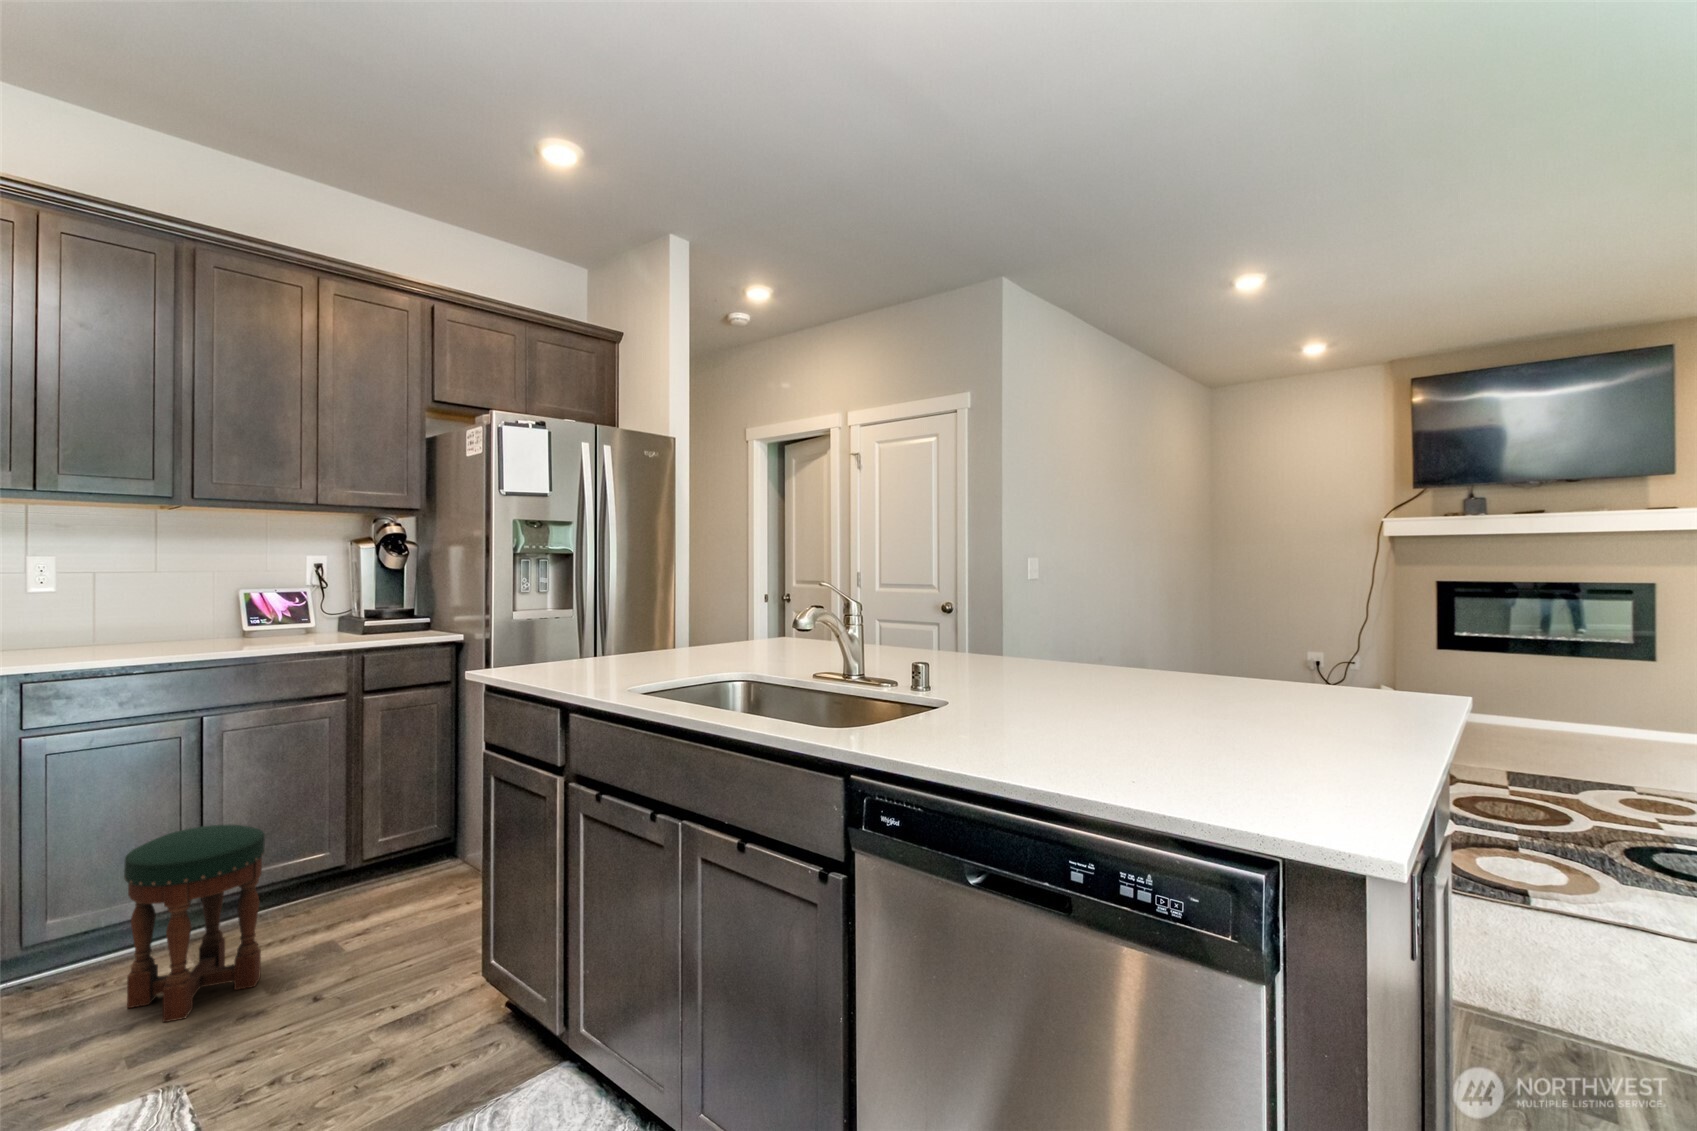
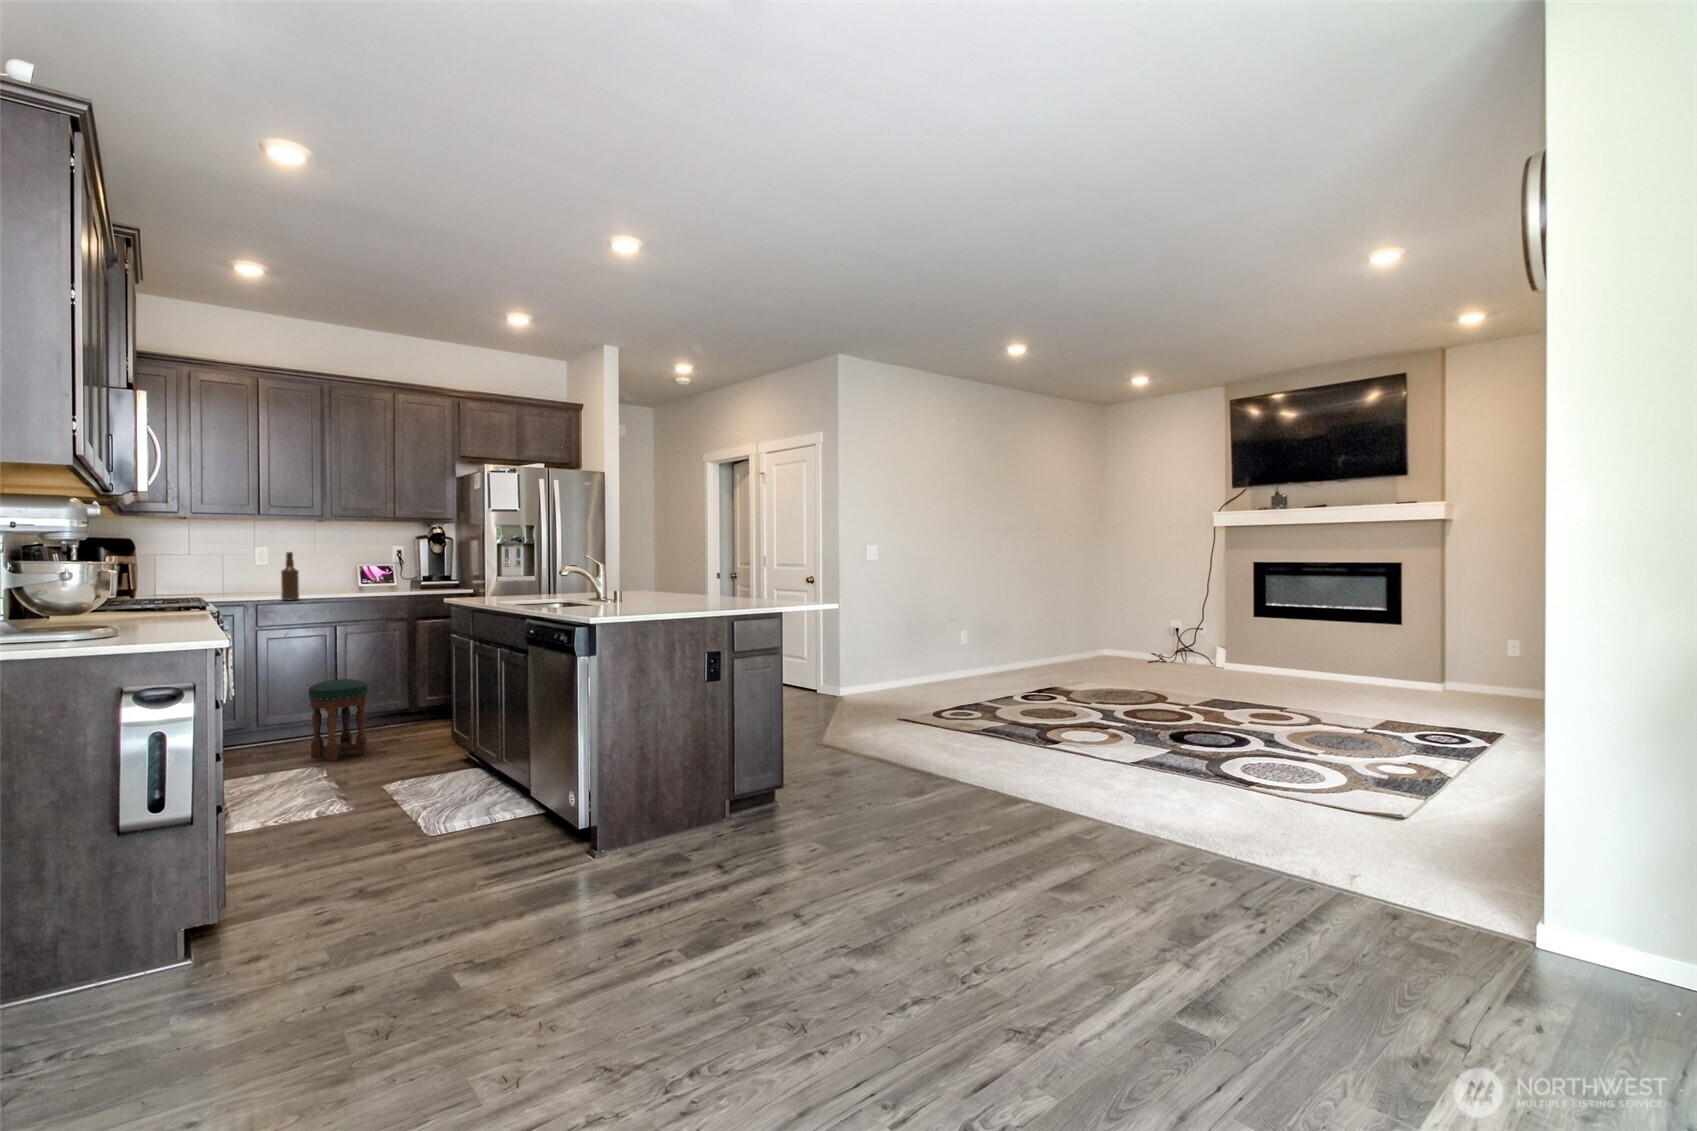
bottle: none [68,562,112,662] -> present [281,552,299,600]

